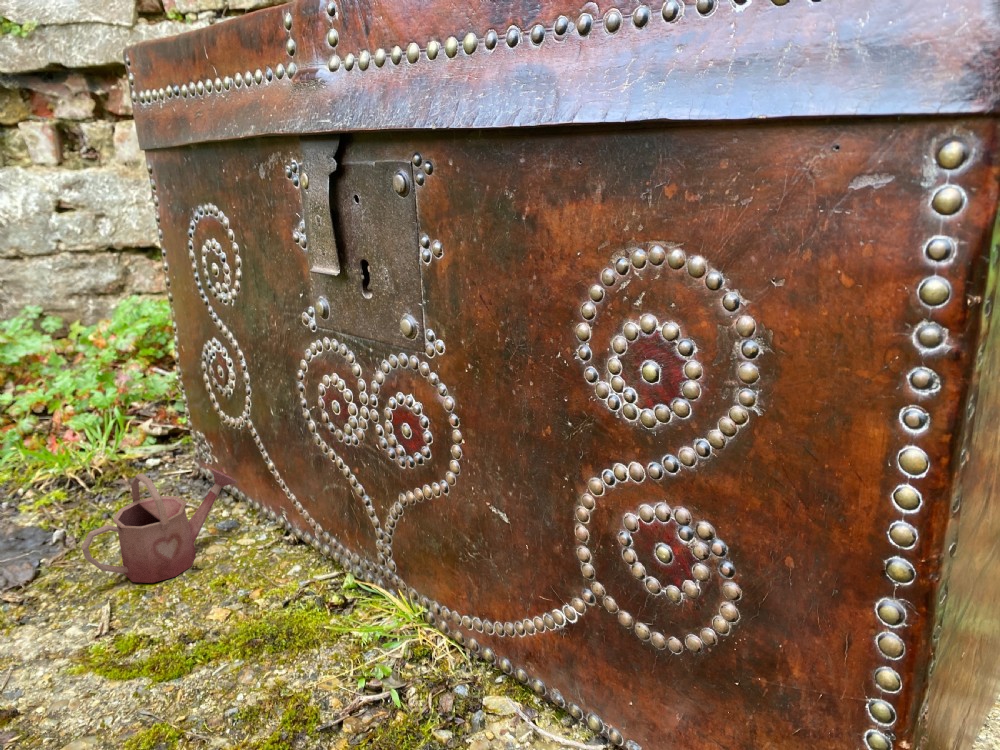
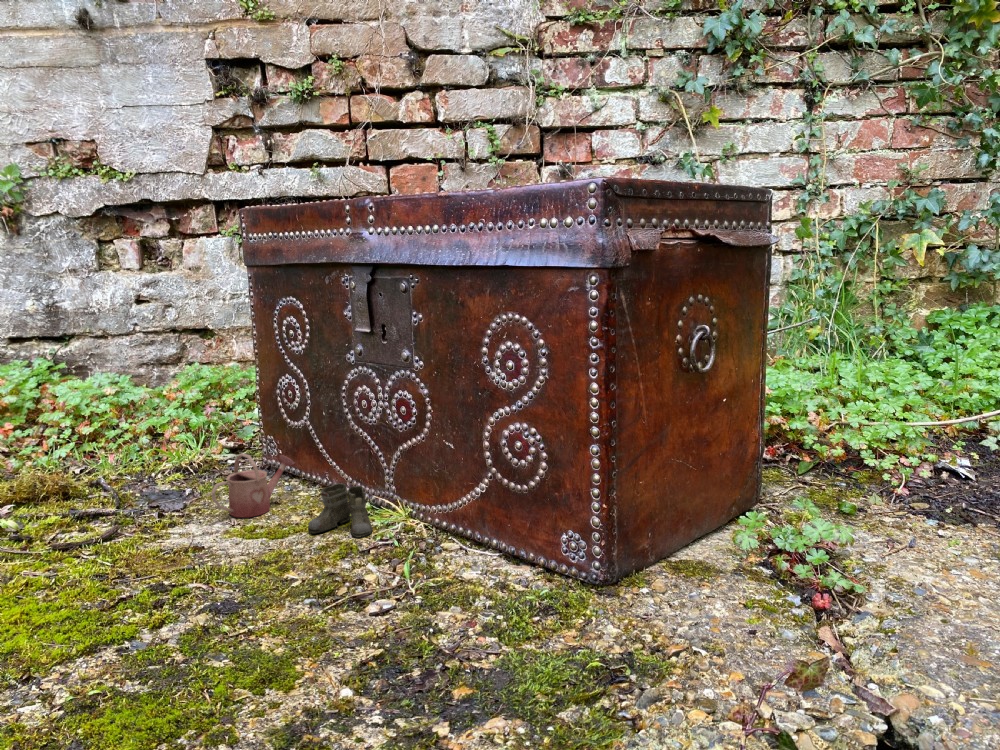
boots: none [239,541,375,657] -> present [308,484,373,538]

